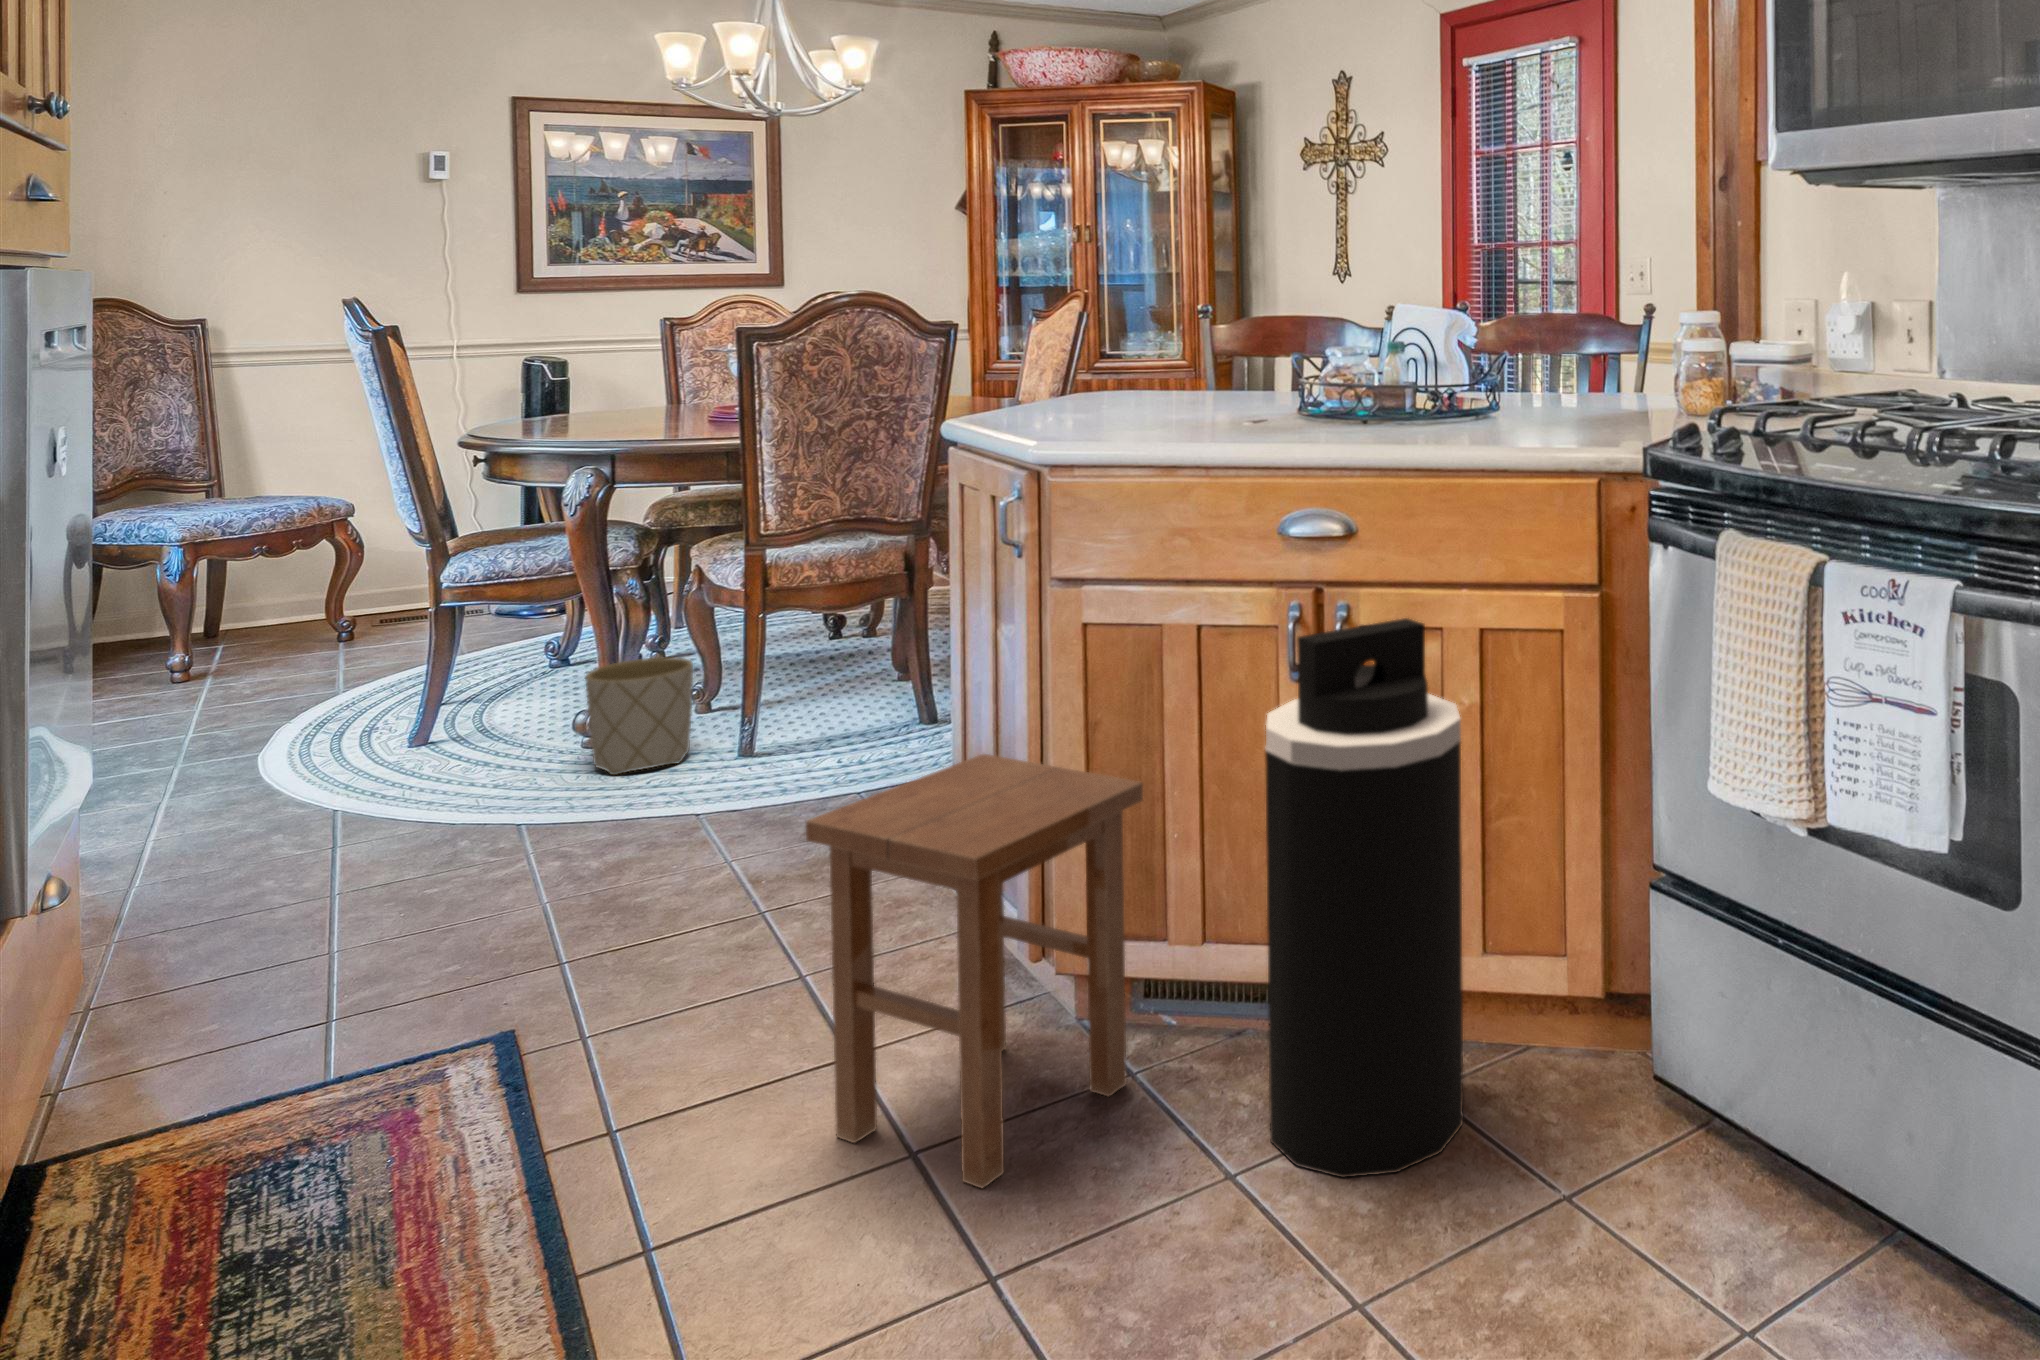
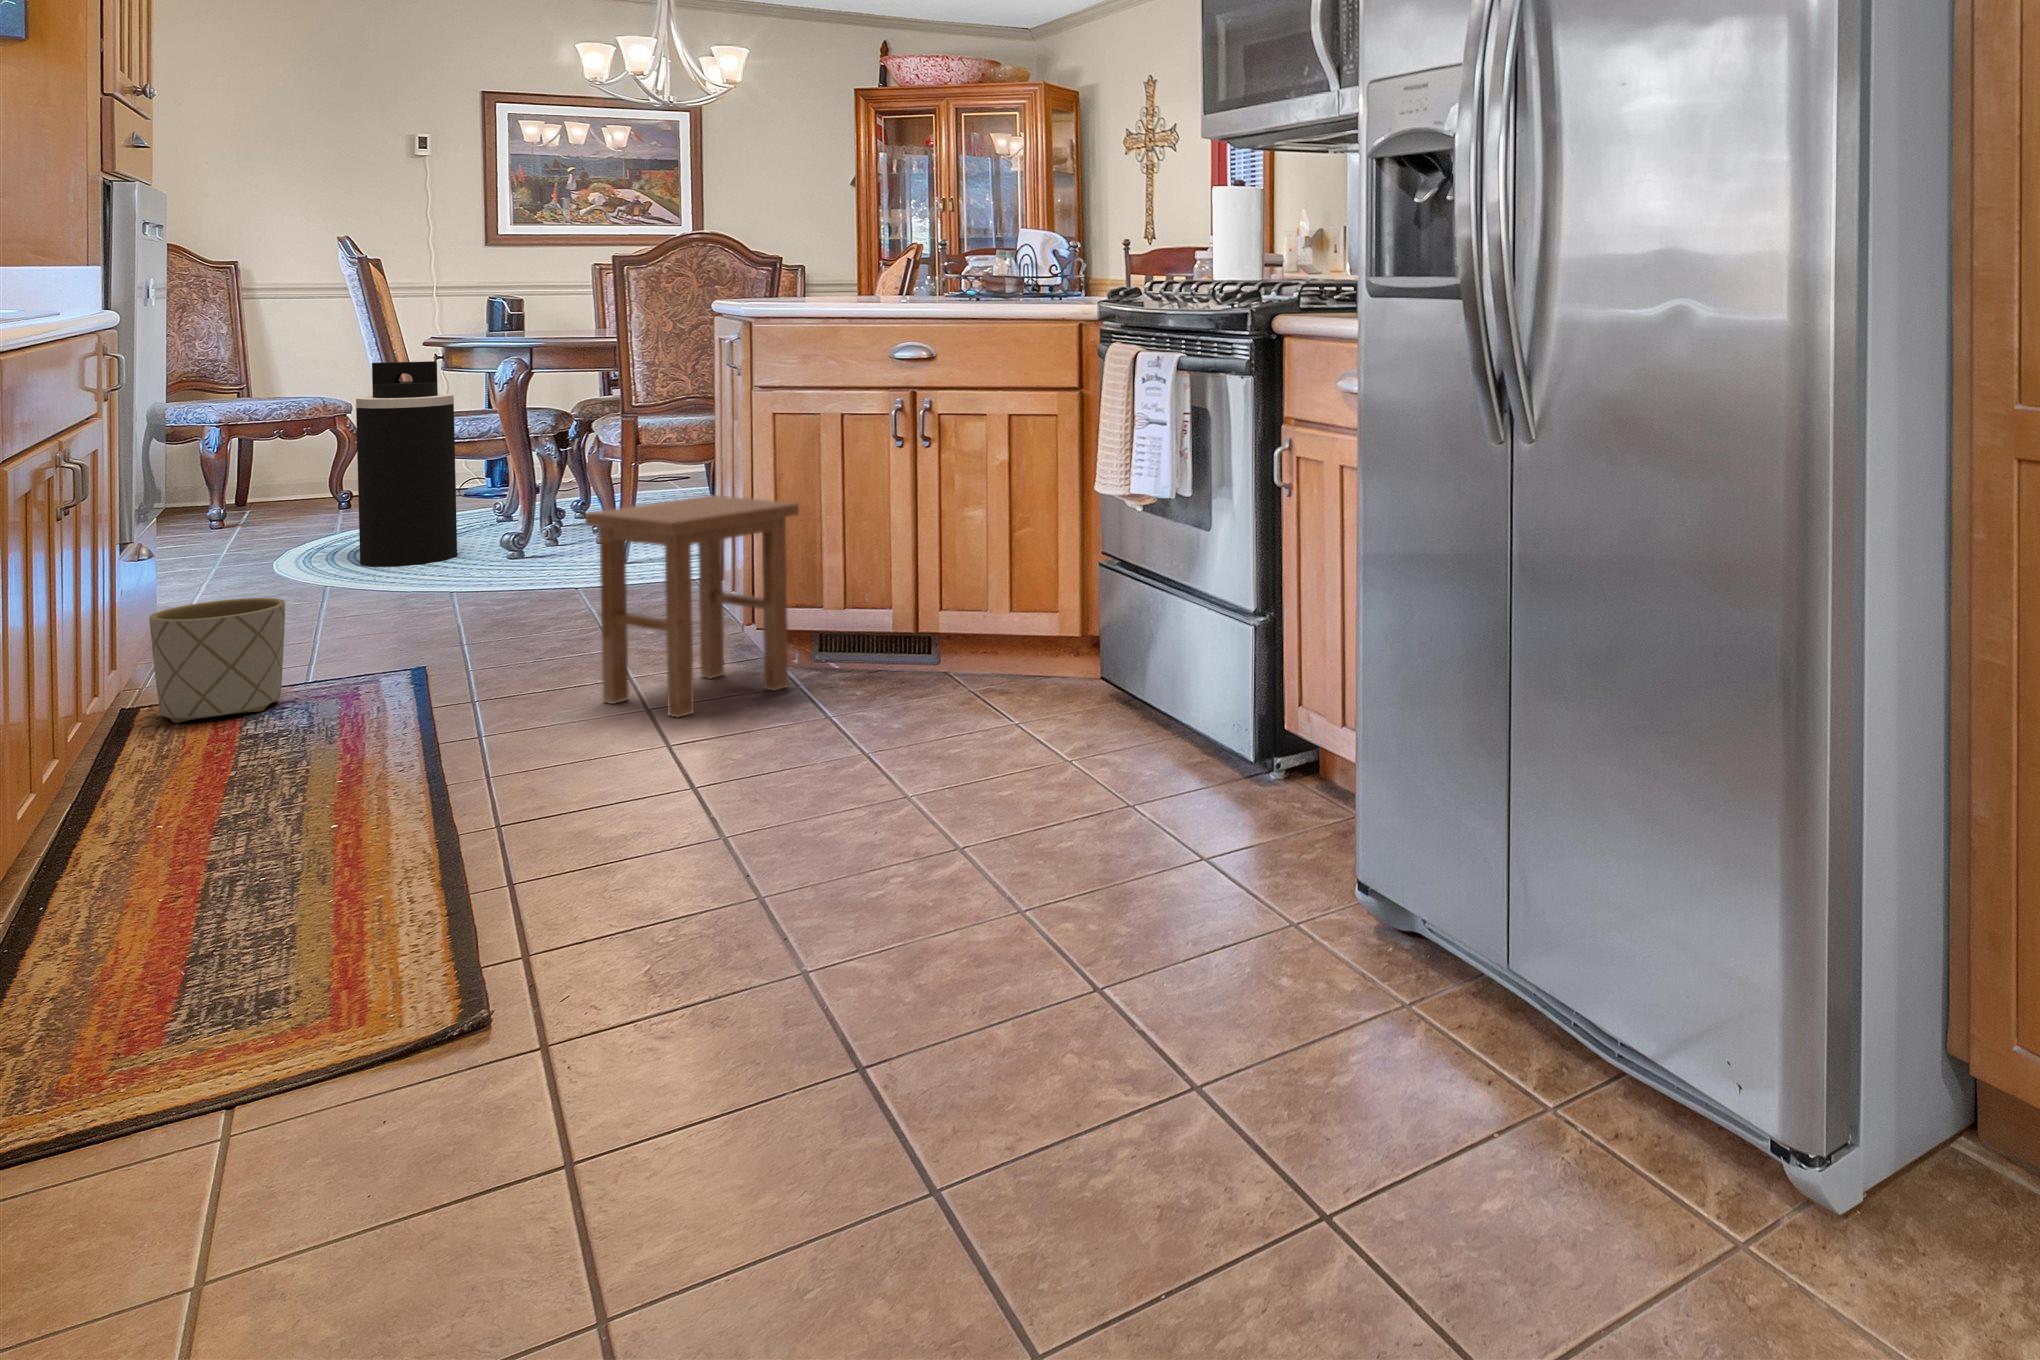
trash can: present [1265,618,1463,1177] -> present [356,361,457,566]
planter: present [586,657,693,775] -> present [149,598,285,723]

